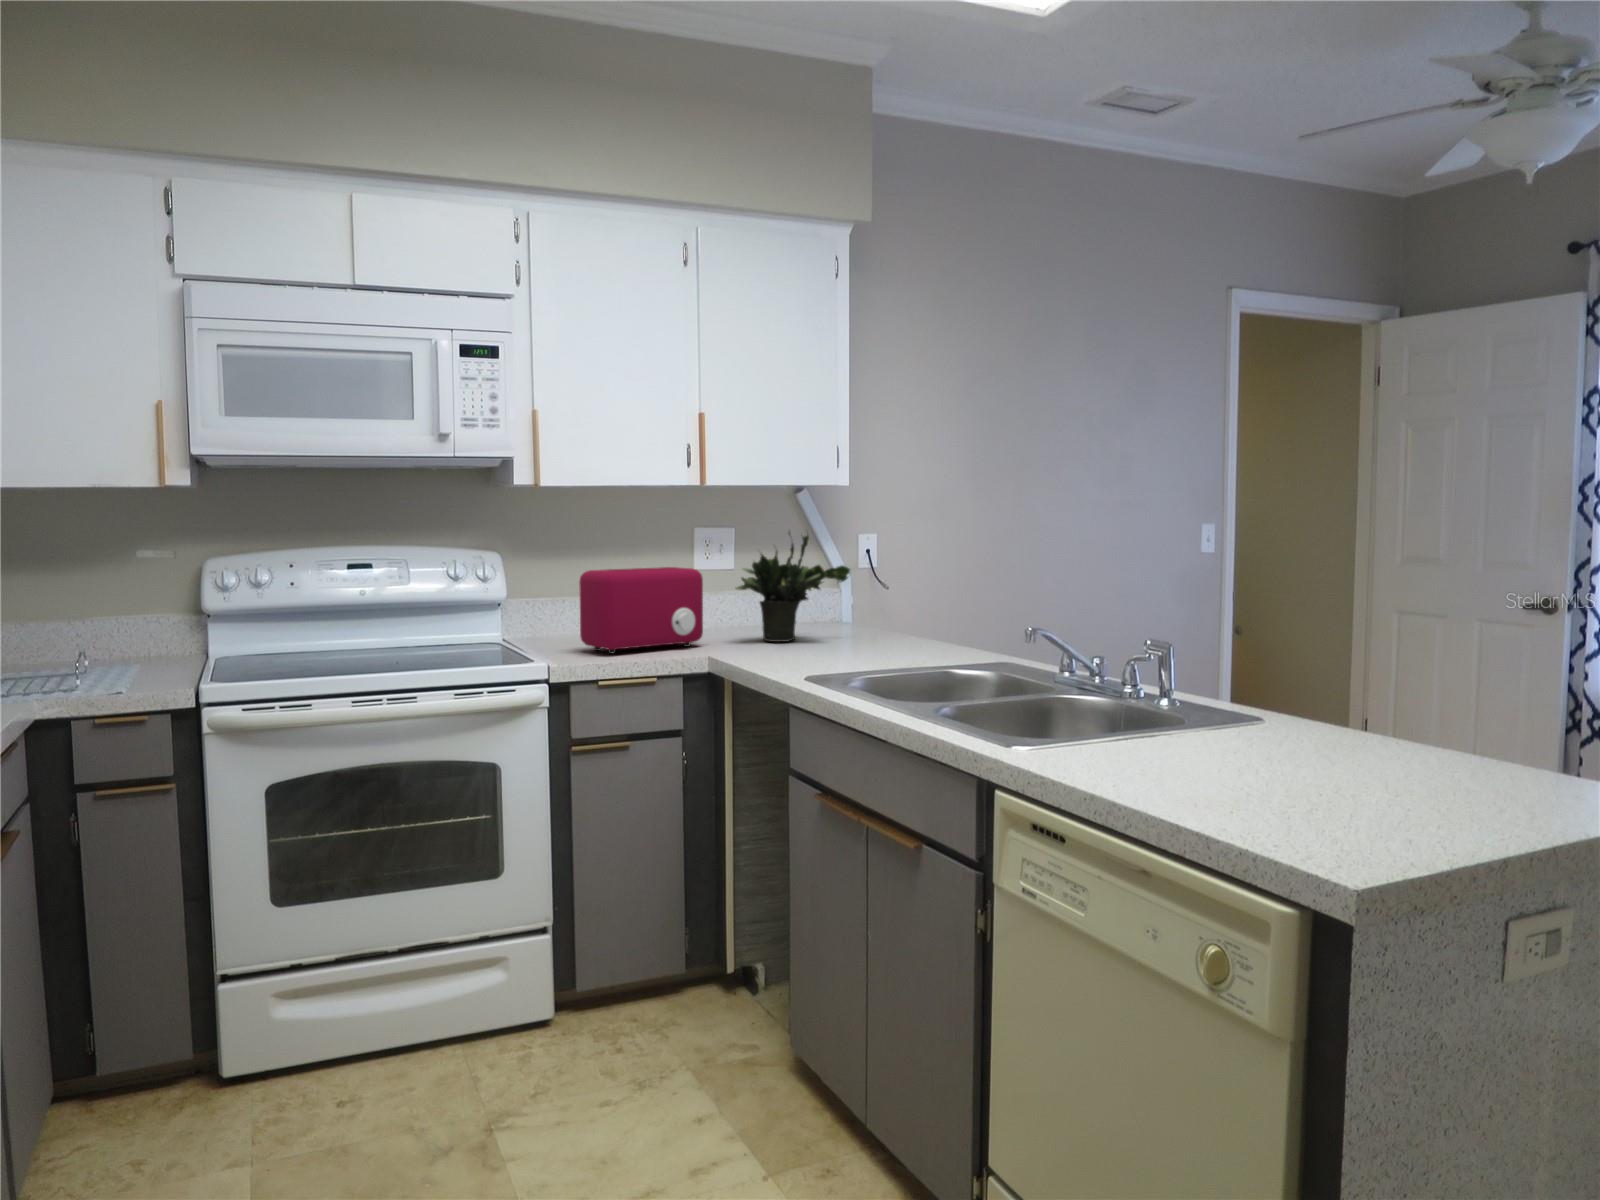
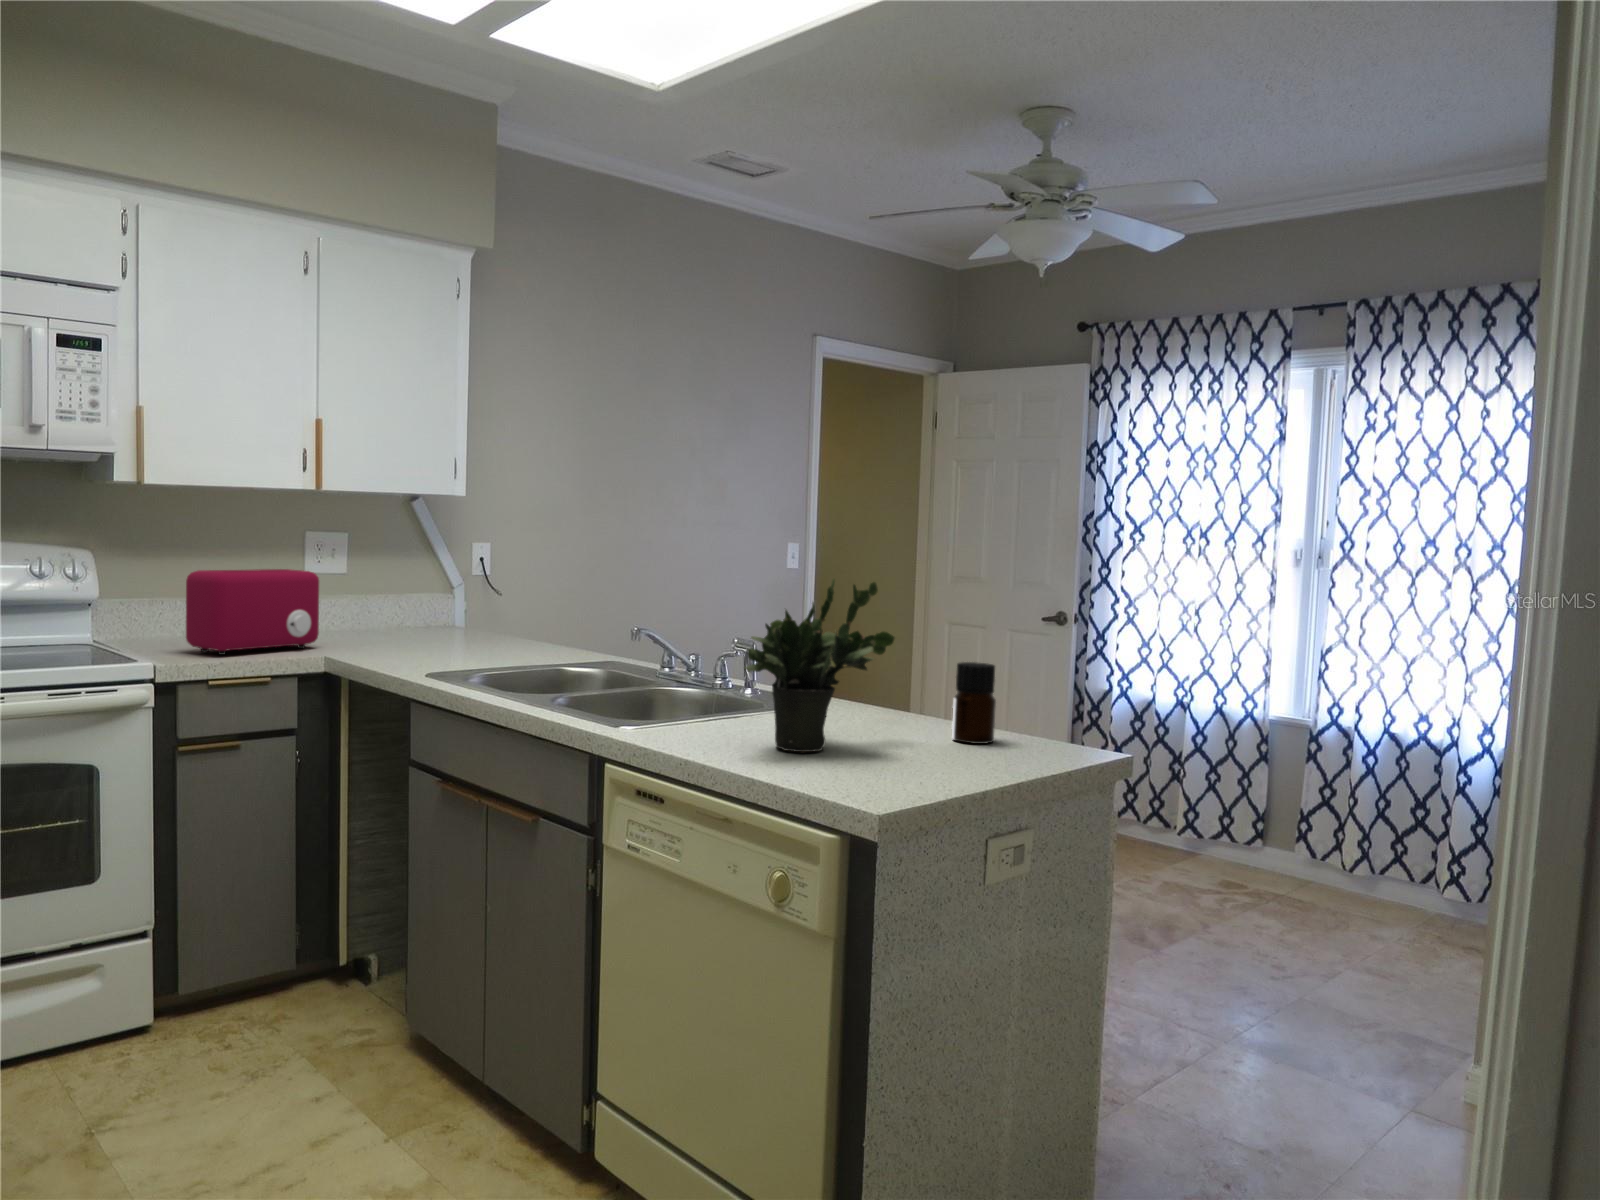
potted plant: present [736,532,850,642] -> present [745,579,895,752]
bottle: none [1459,670,1527,782] -> present [952,662,996,744]

